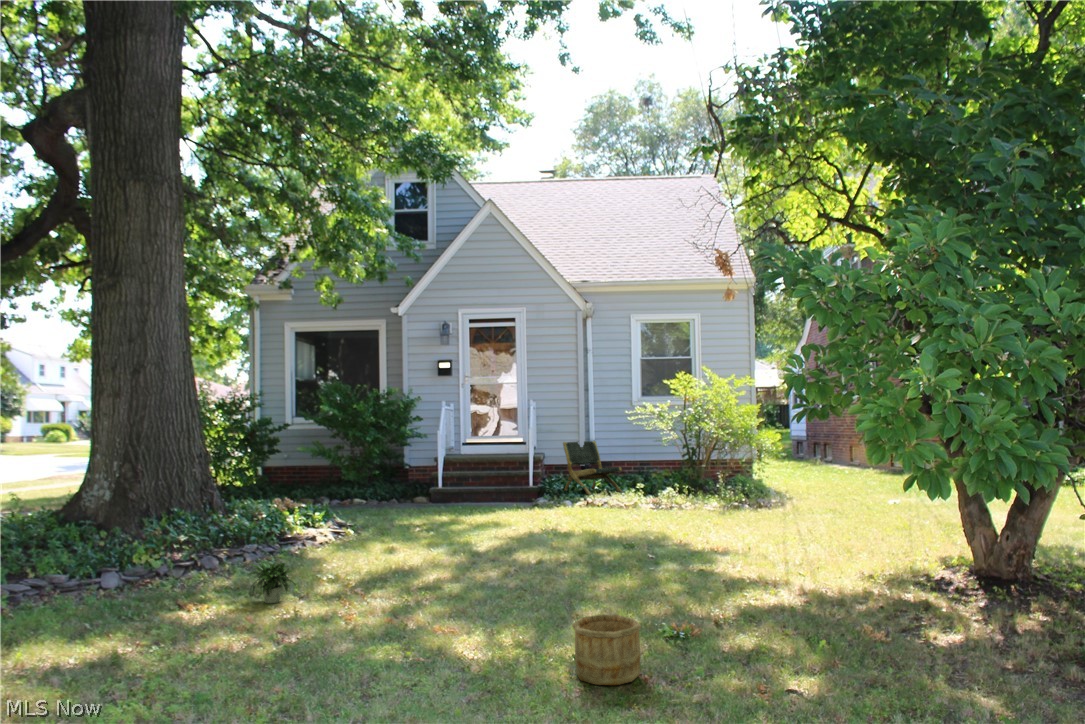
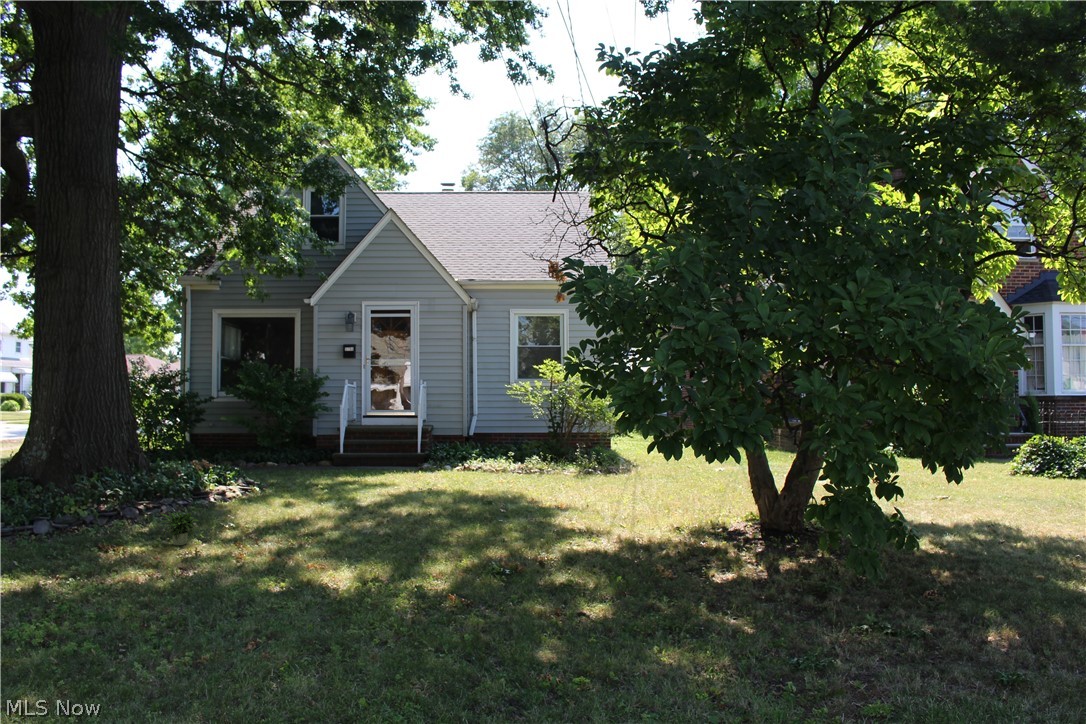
lounge chair: present [563,441,622,495] -> none [449,415,498,460]
wooden bucket: present [573,615,641,685] -> none [404,552,454,602]

